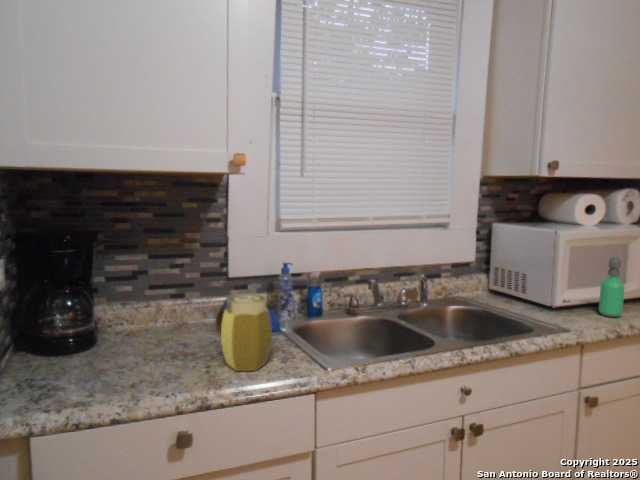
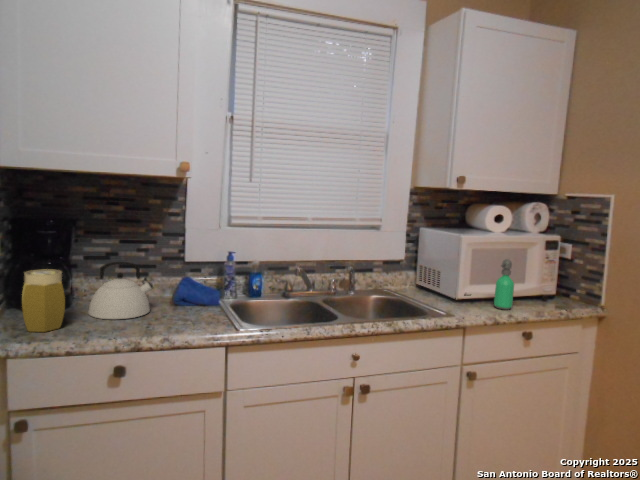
kettle: none [122,284,202,362] -> present [88,262,153,319]
jar: present [221,294,272,371] -> present [22,269,65,332]

